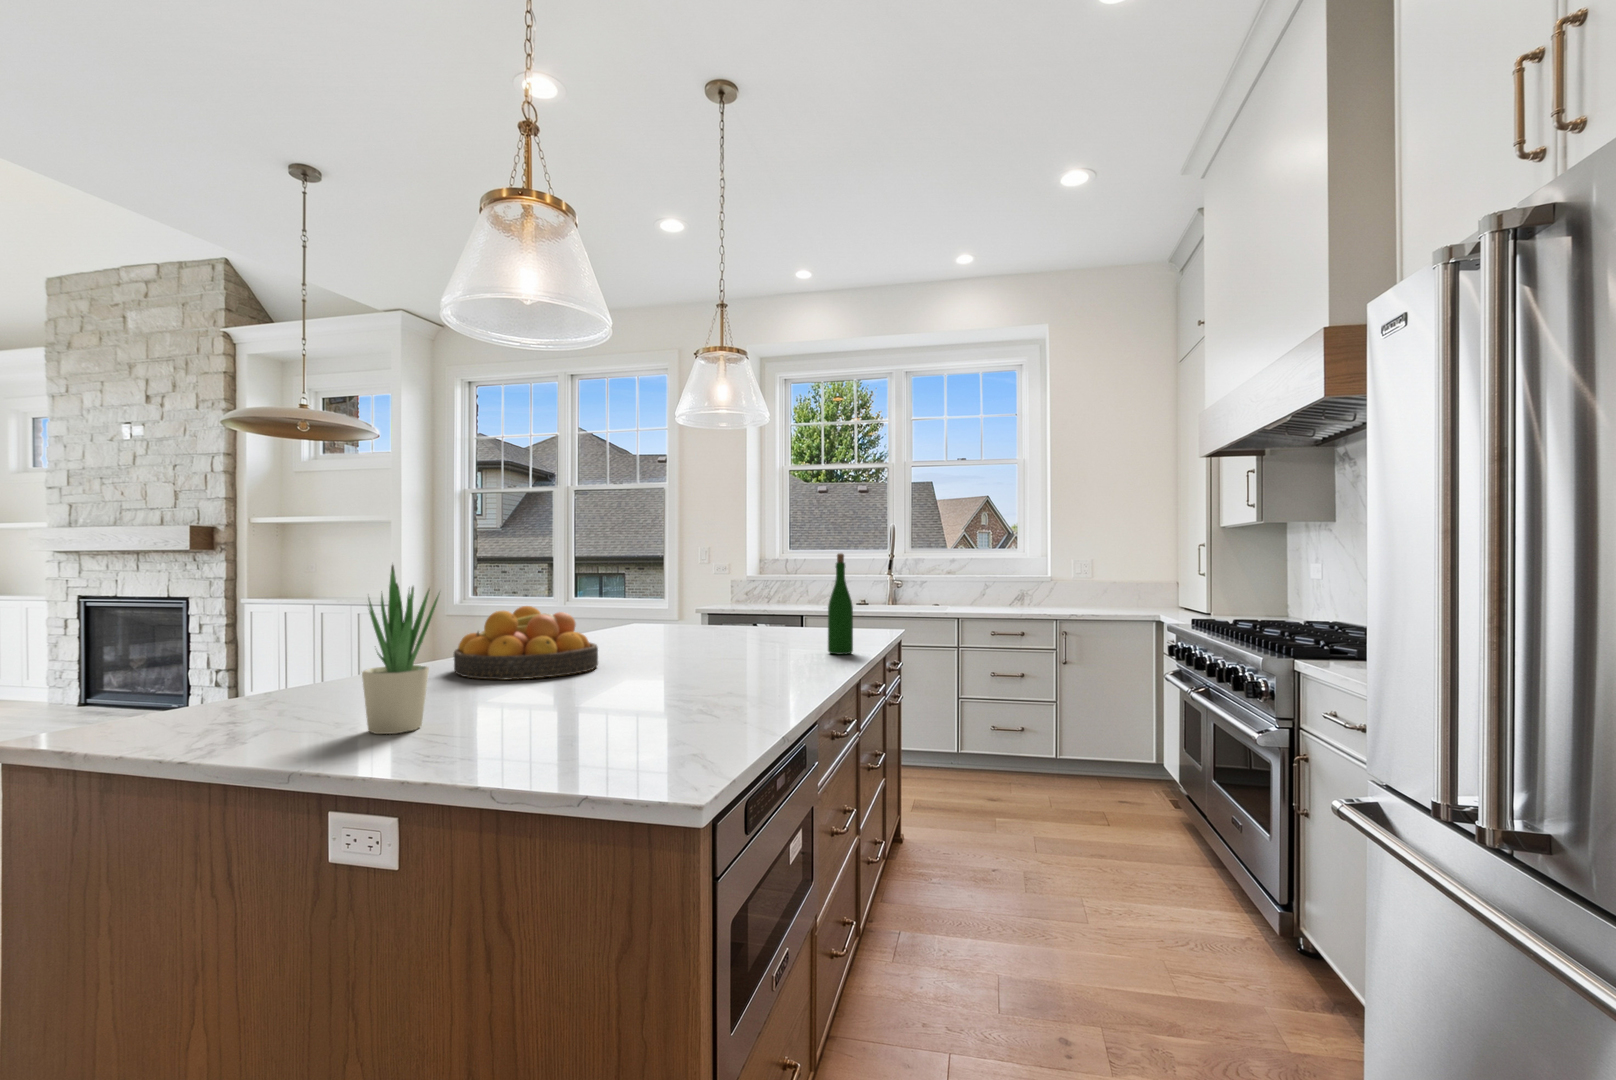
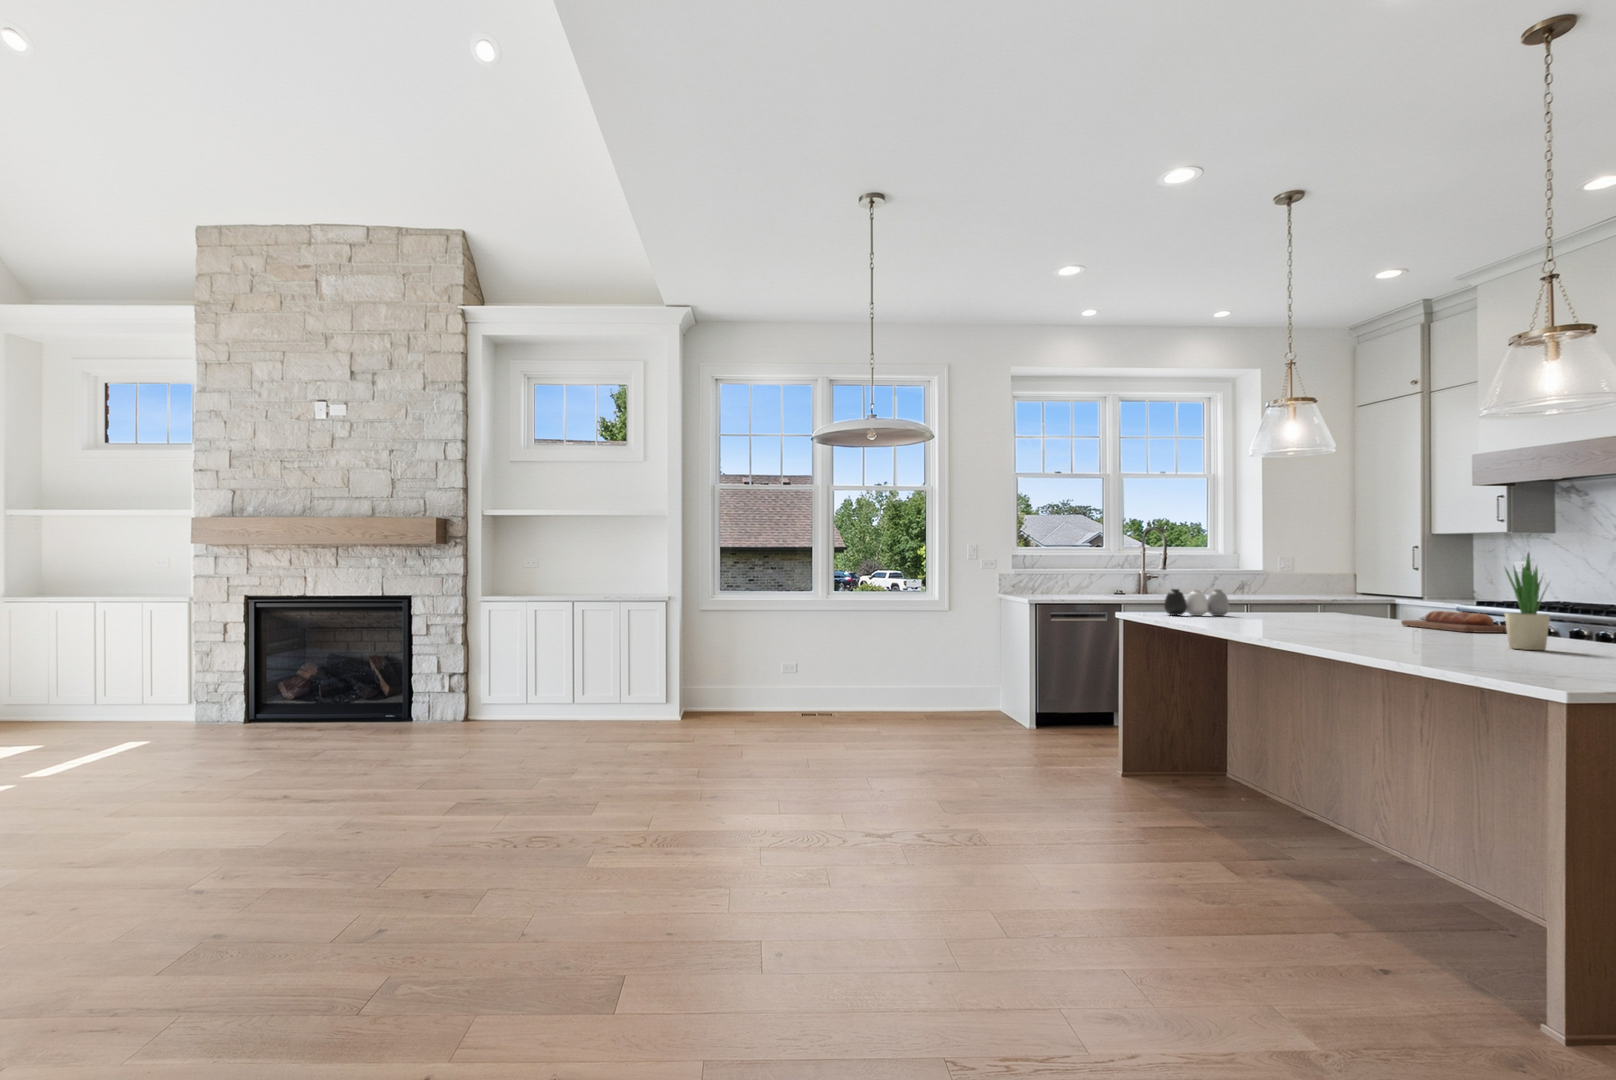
wine bottle: present [828,553,853,654] -> none [1402,552,1425,623]
vase: none [624,601,700,636] -> present [1164,589,1230,616]
fruit bowl: present [454,606,598,680] -> none [1264,586,1380,634]
bread loaf: none [709,641,825,683] -> present [1401,611,1507,633]

